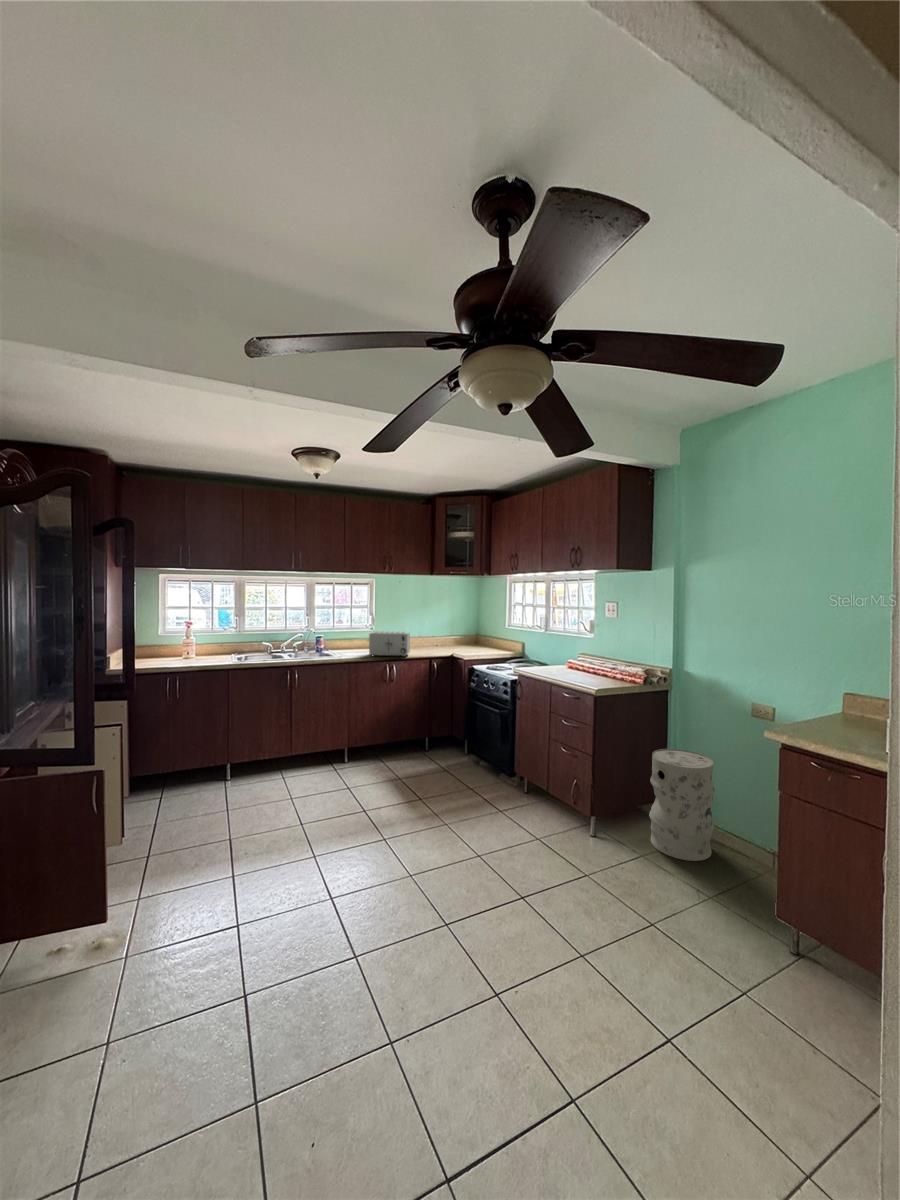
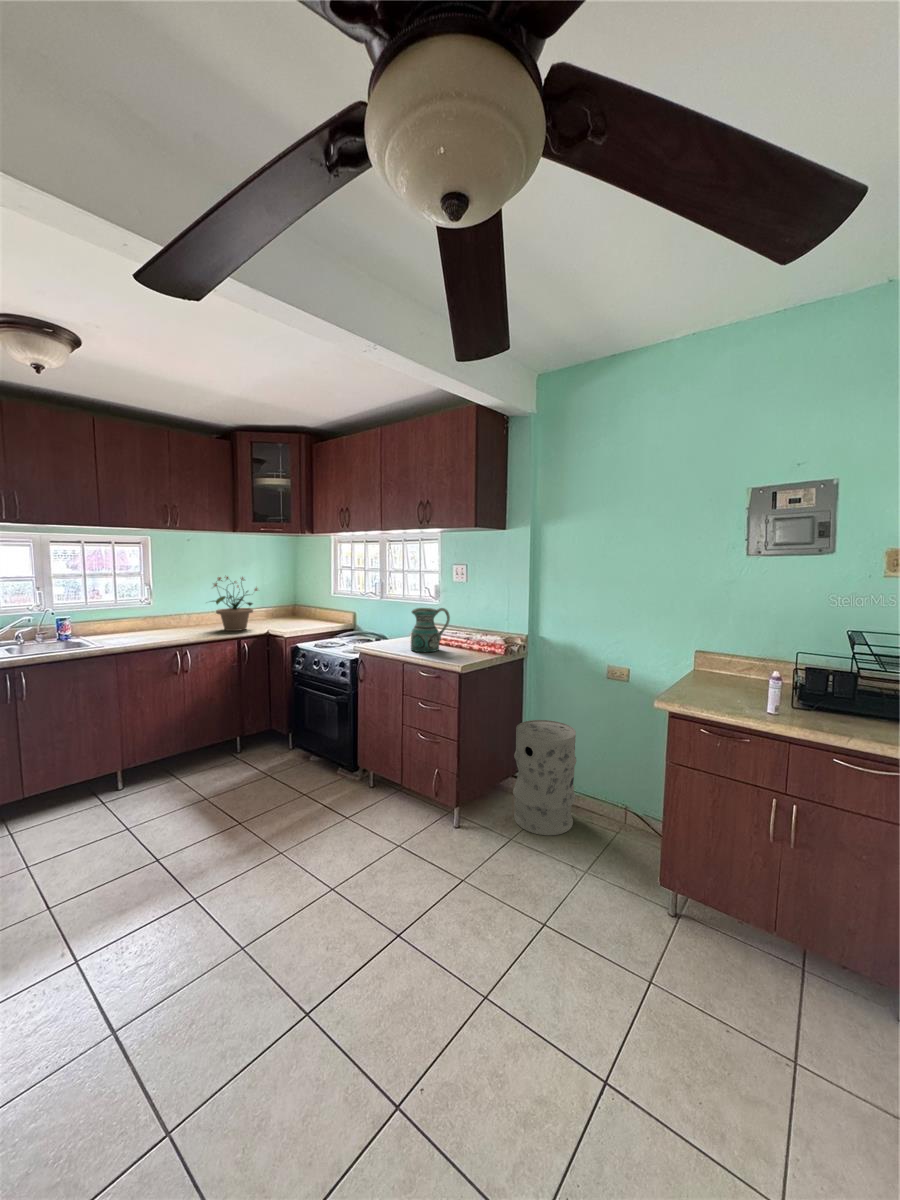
potted plant: none [409,609,449,652] -> present [212,577,257,631]
toaster: present [369,631,410,657] -> none [147,606,209,642]
ceramic pitcher: none [561,639,597,678] -> present [411,608,450,652]

